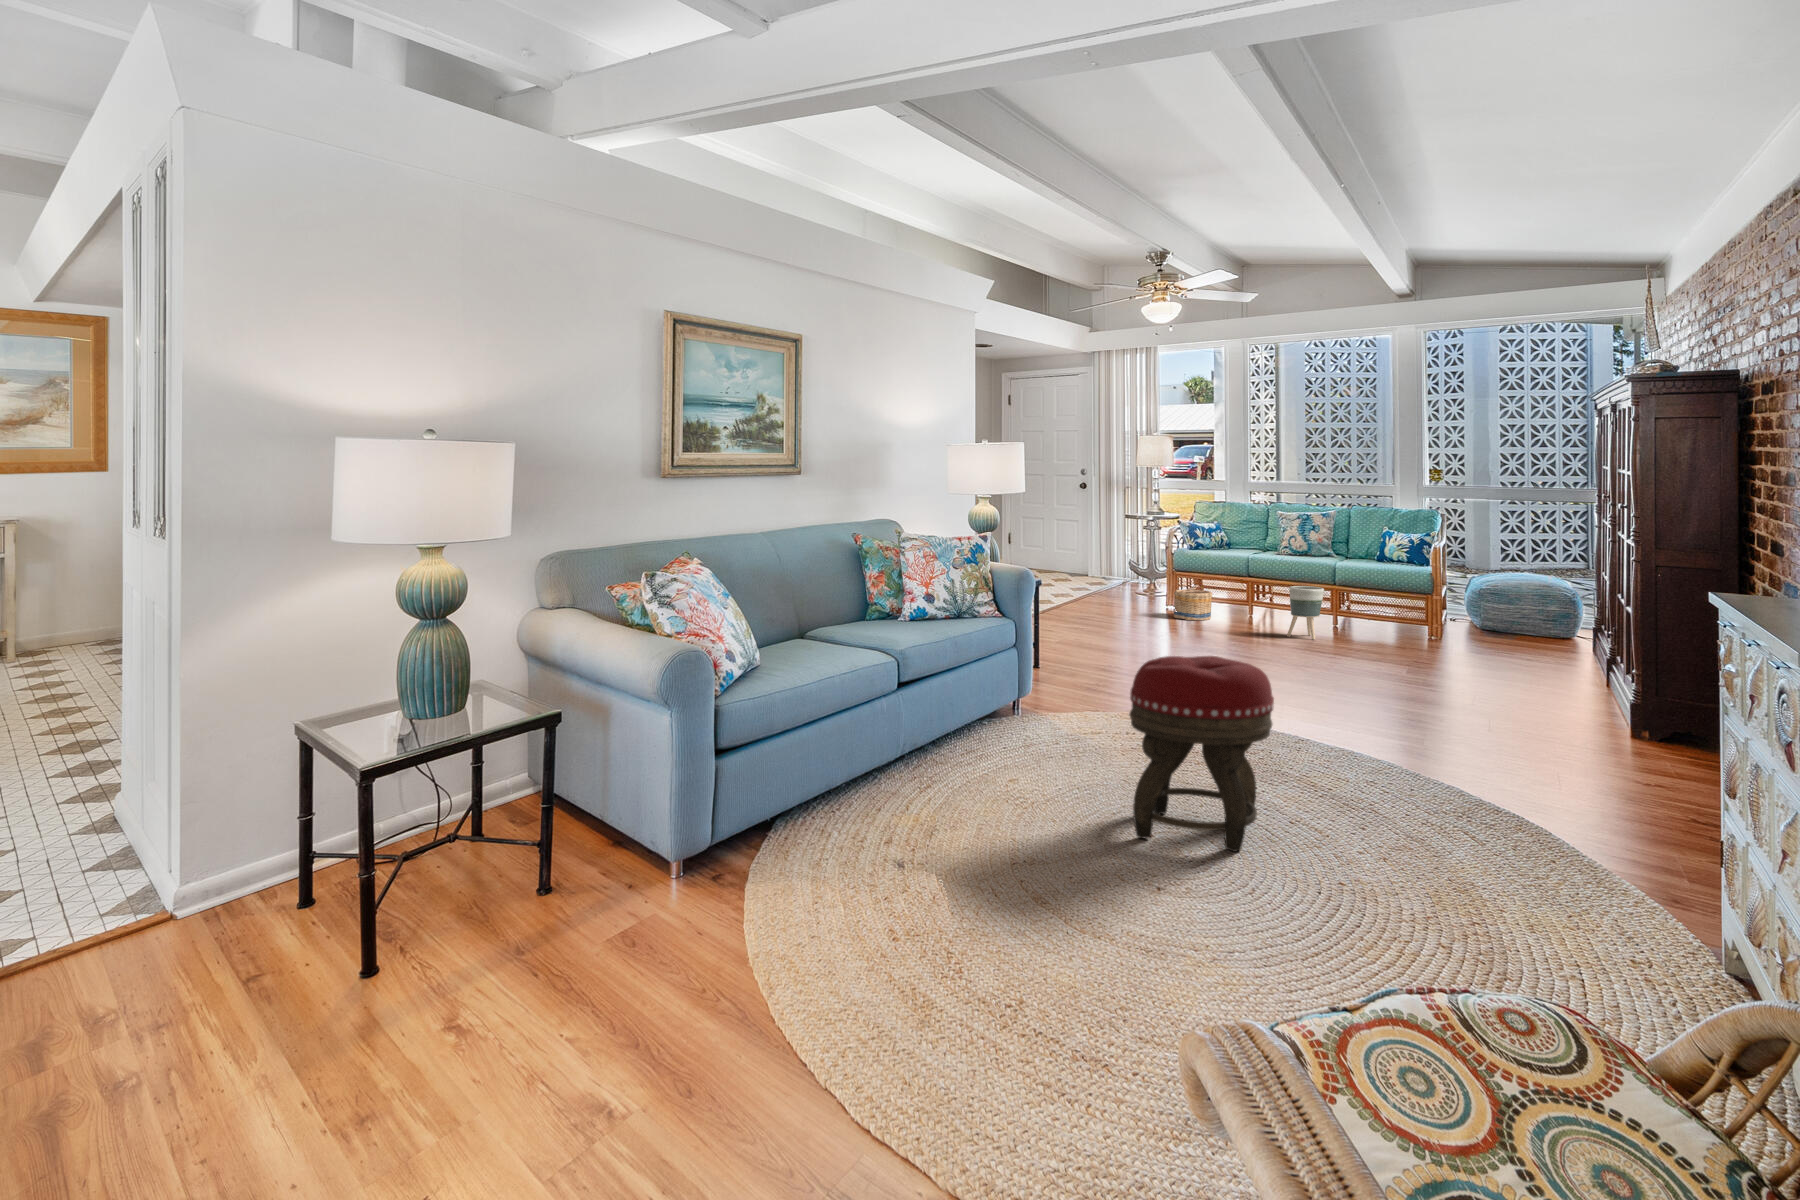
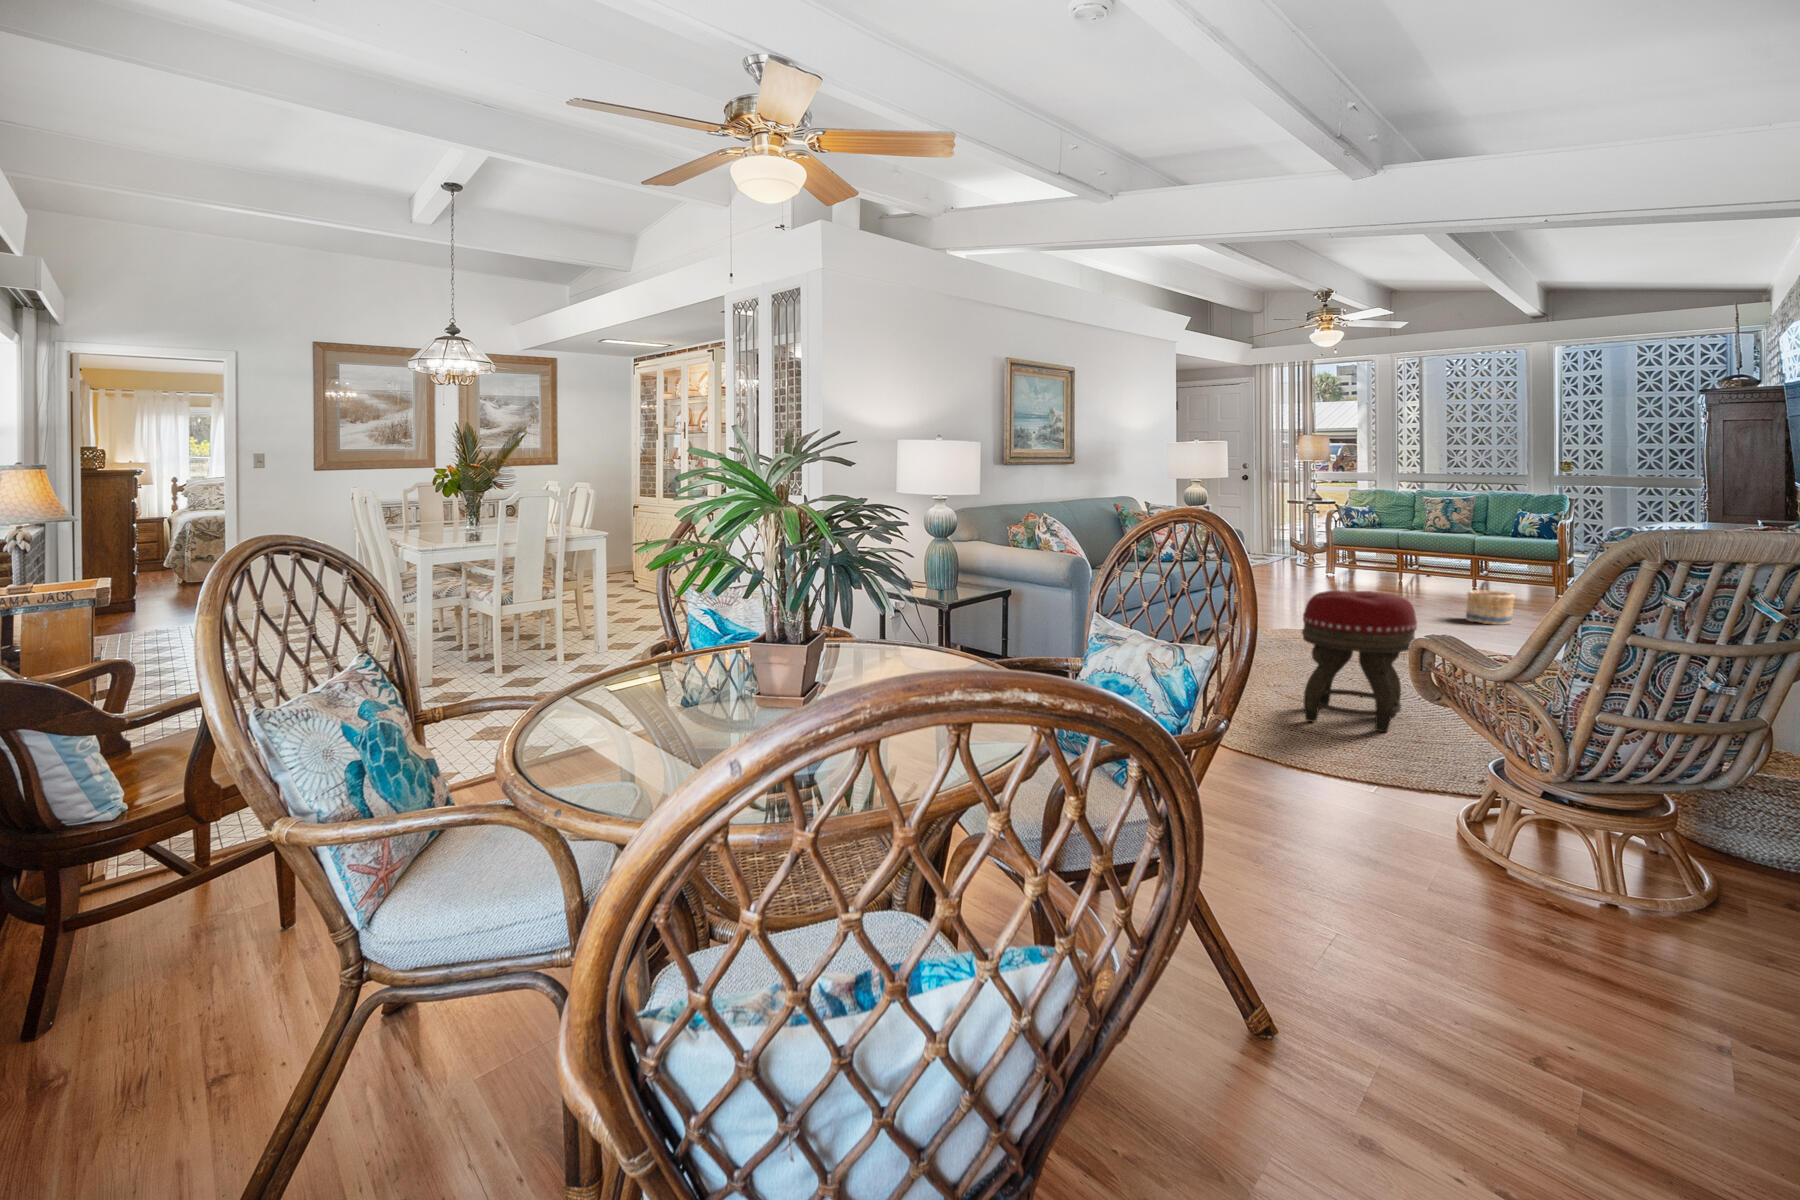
planter: present [1287,586,1324,640] -> none [1429,556,1464,600]
basket: present [1174,590,1212,620] -> present [1466,590,1515,625]

